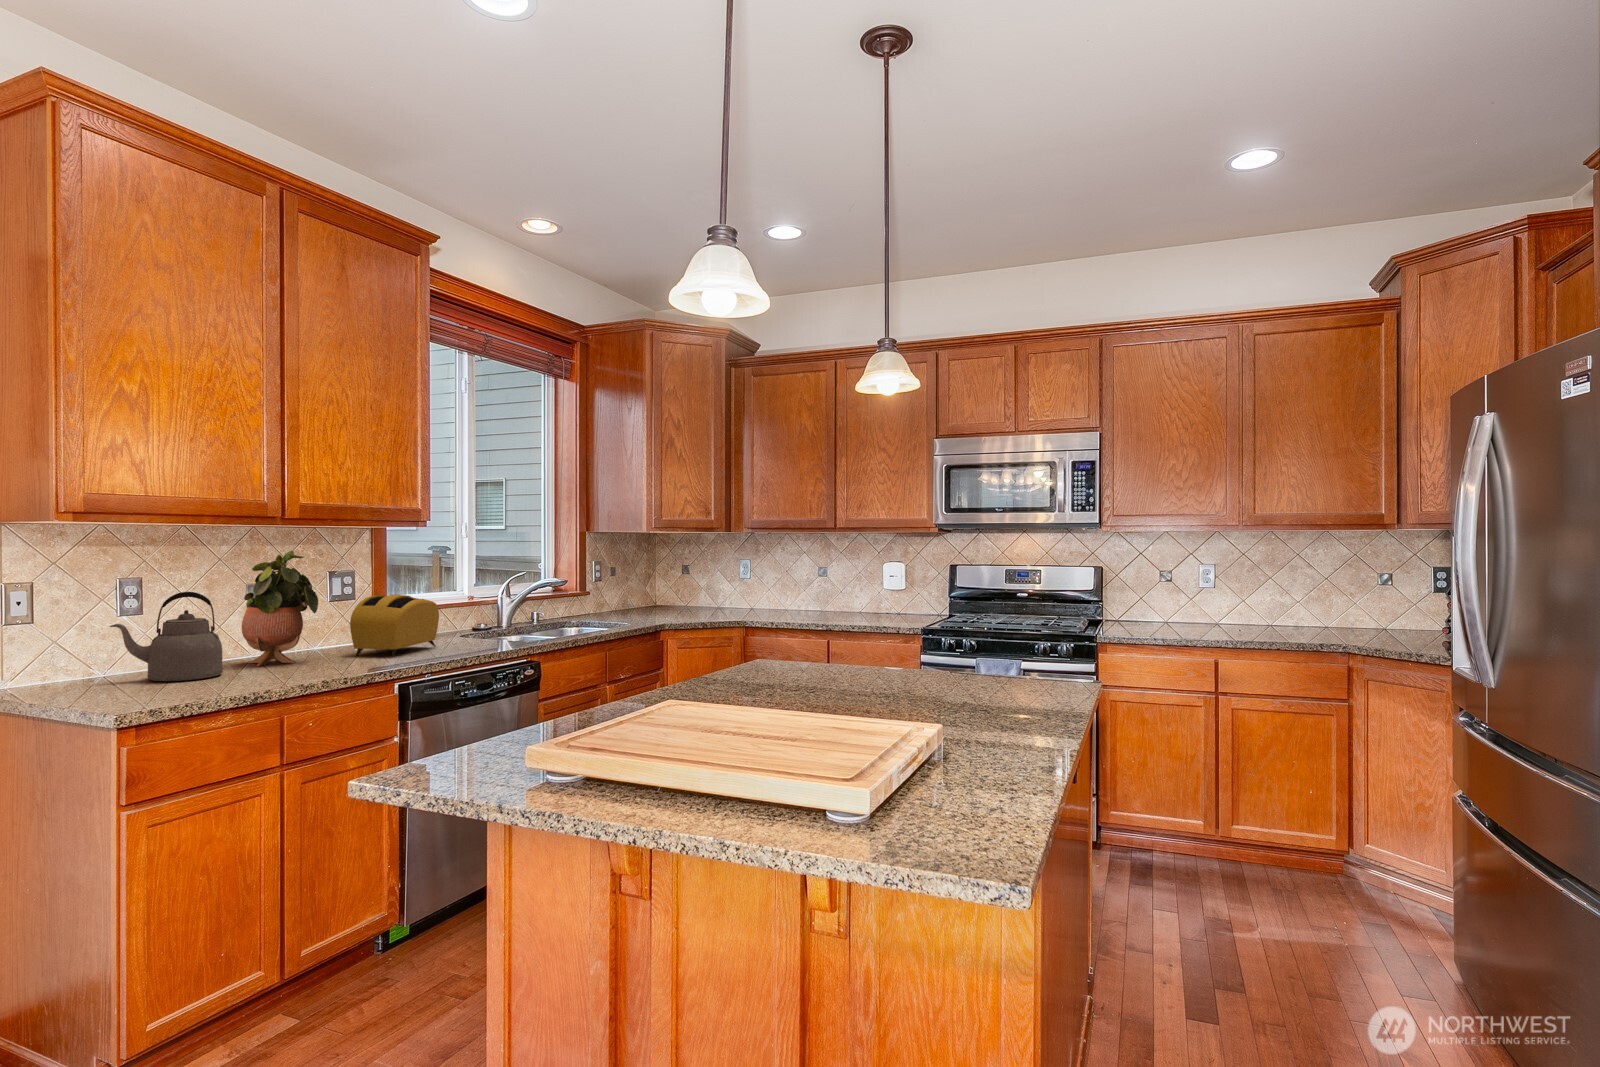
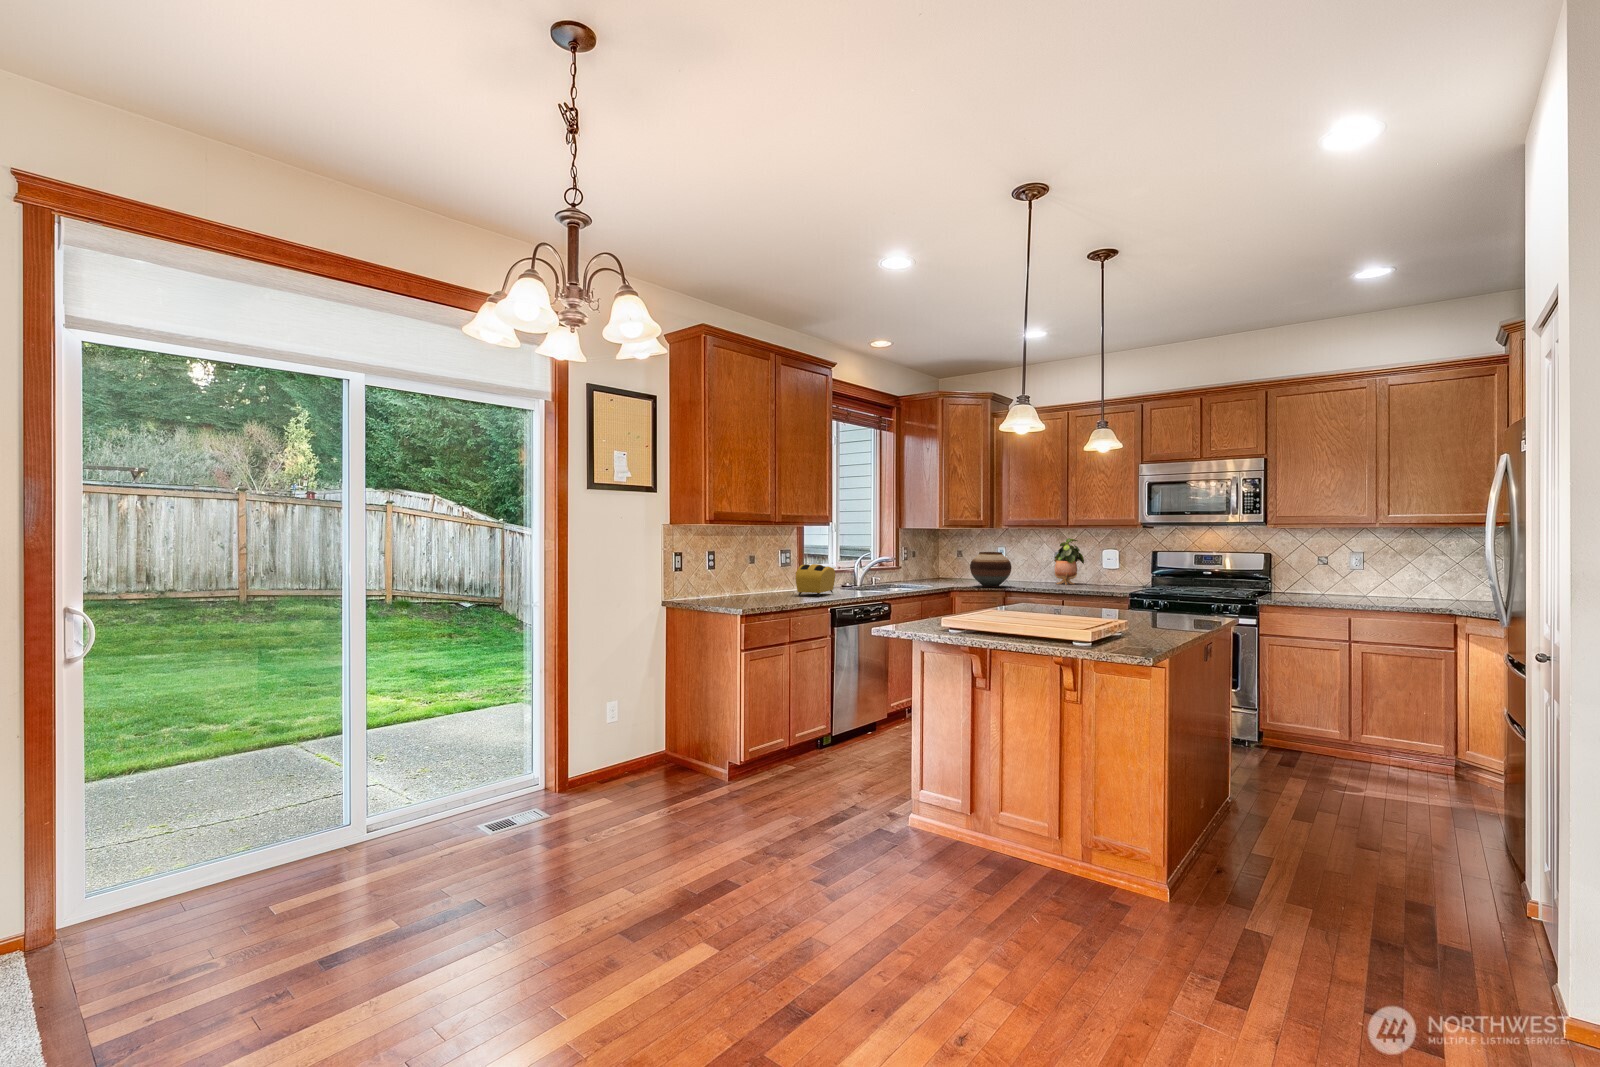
potted plant: present [242,551,318,666] -> present [1054,538,1084,585]
vase: none [692,568,754,622] -> present [970,552,1011,587]
kettle: present [110,592,223,681] -> none [708,560,751,602]

